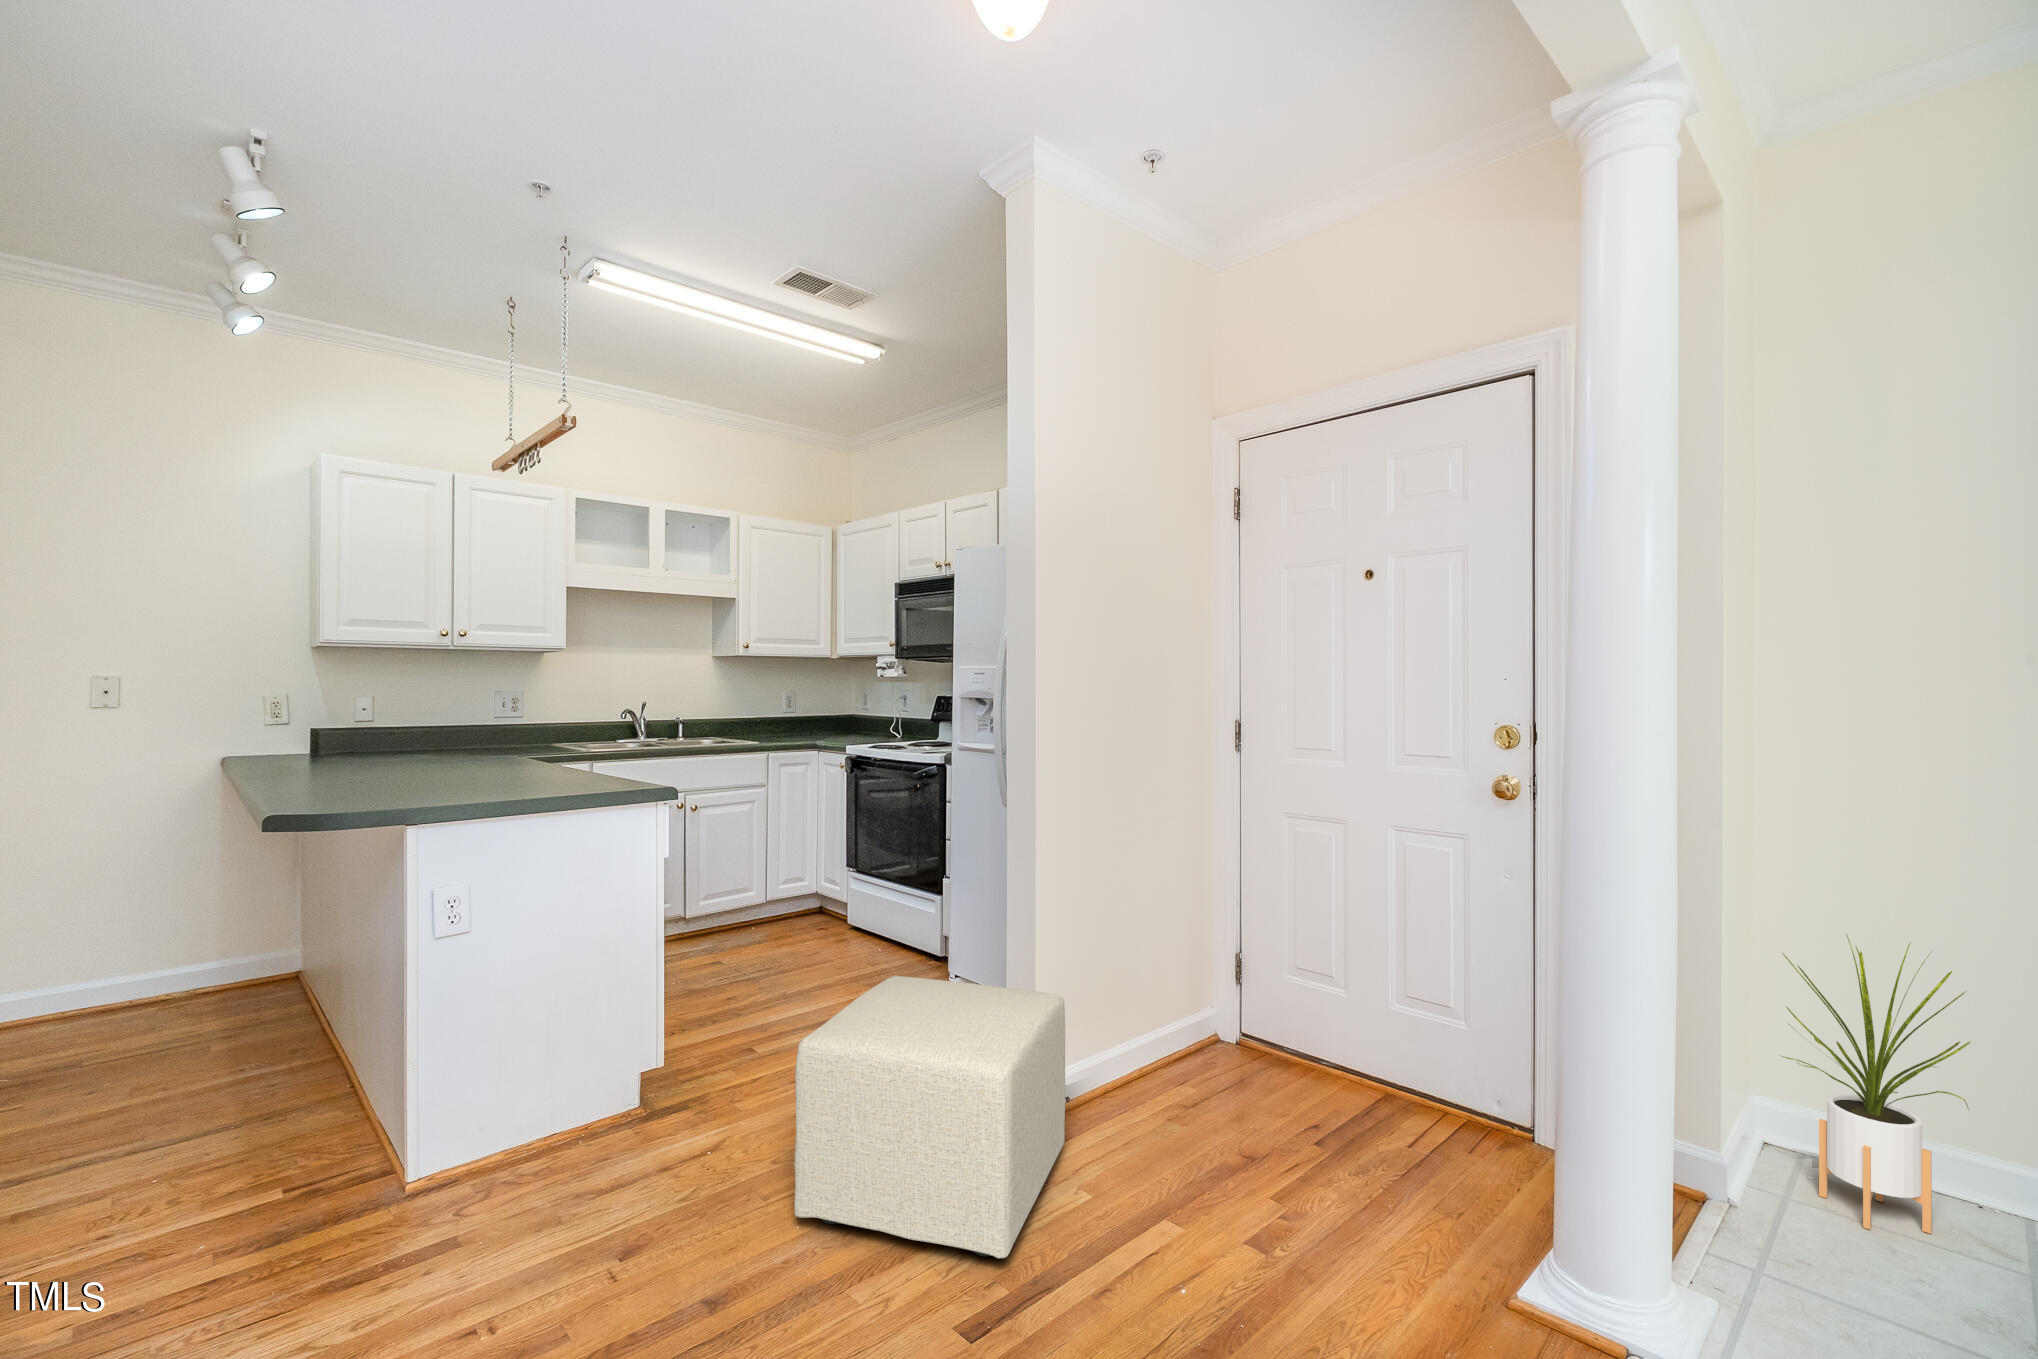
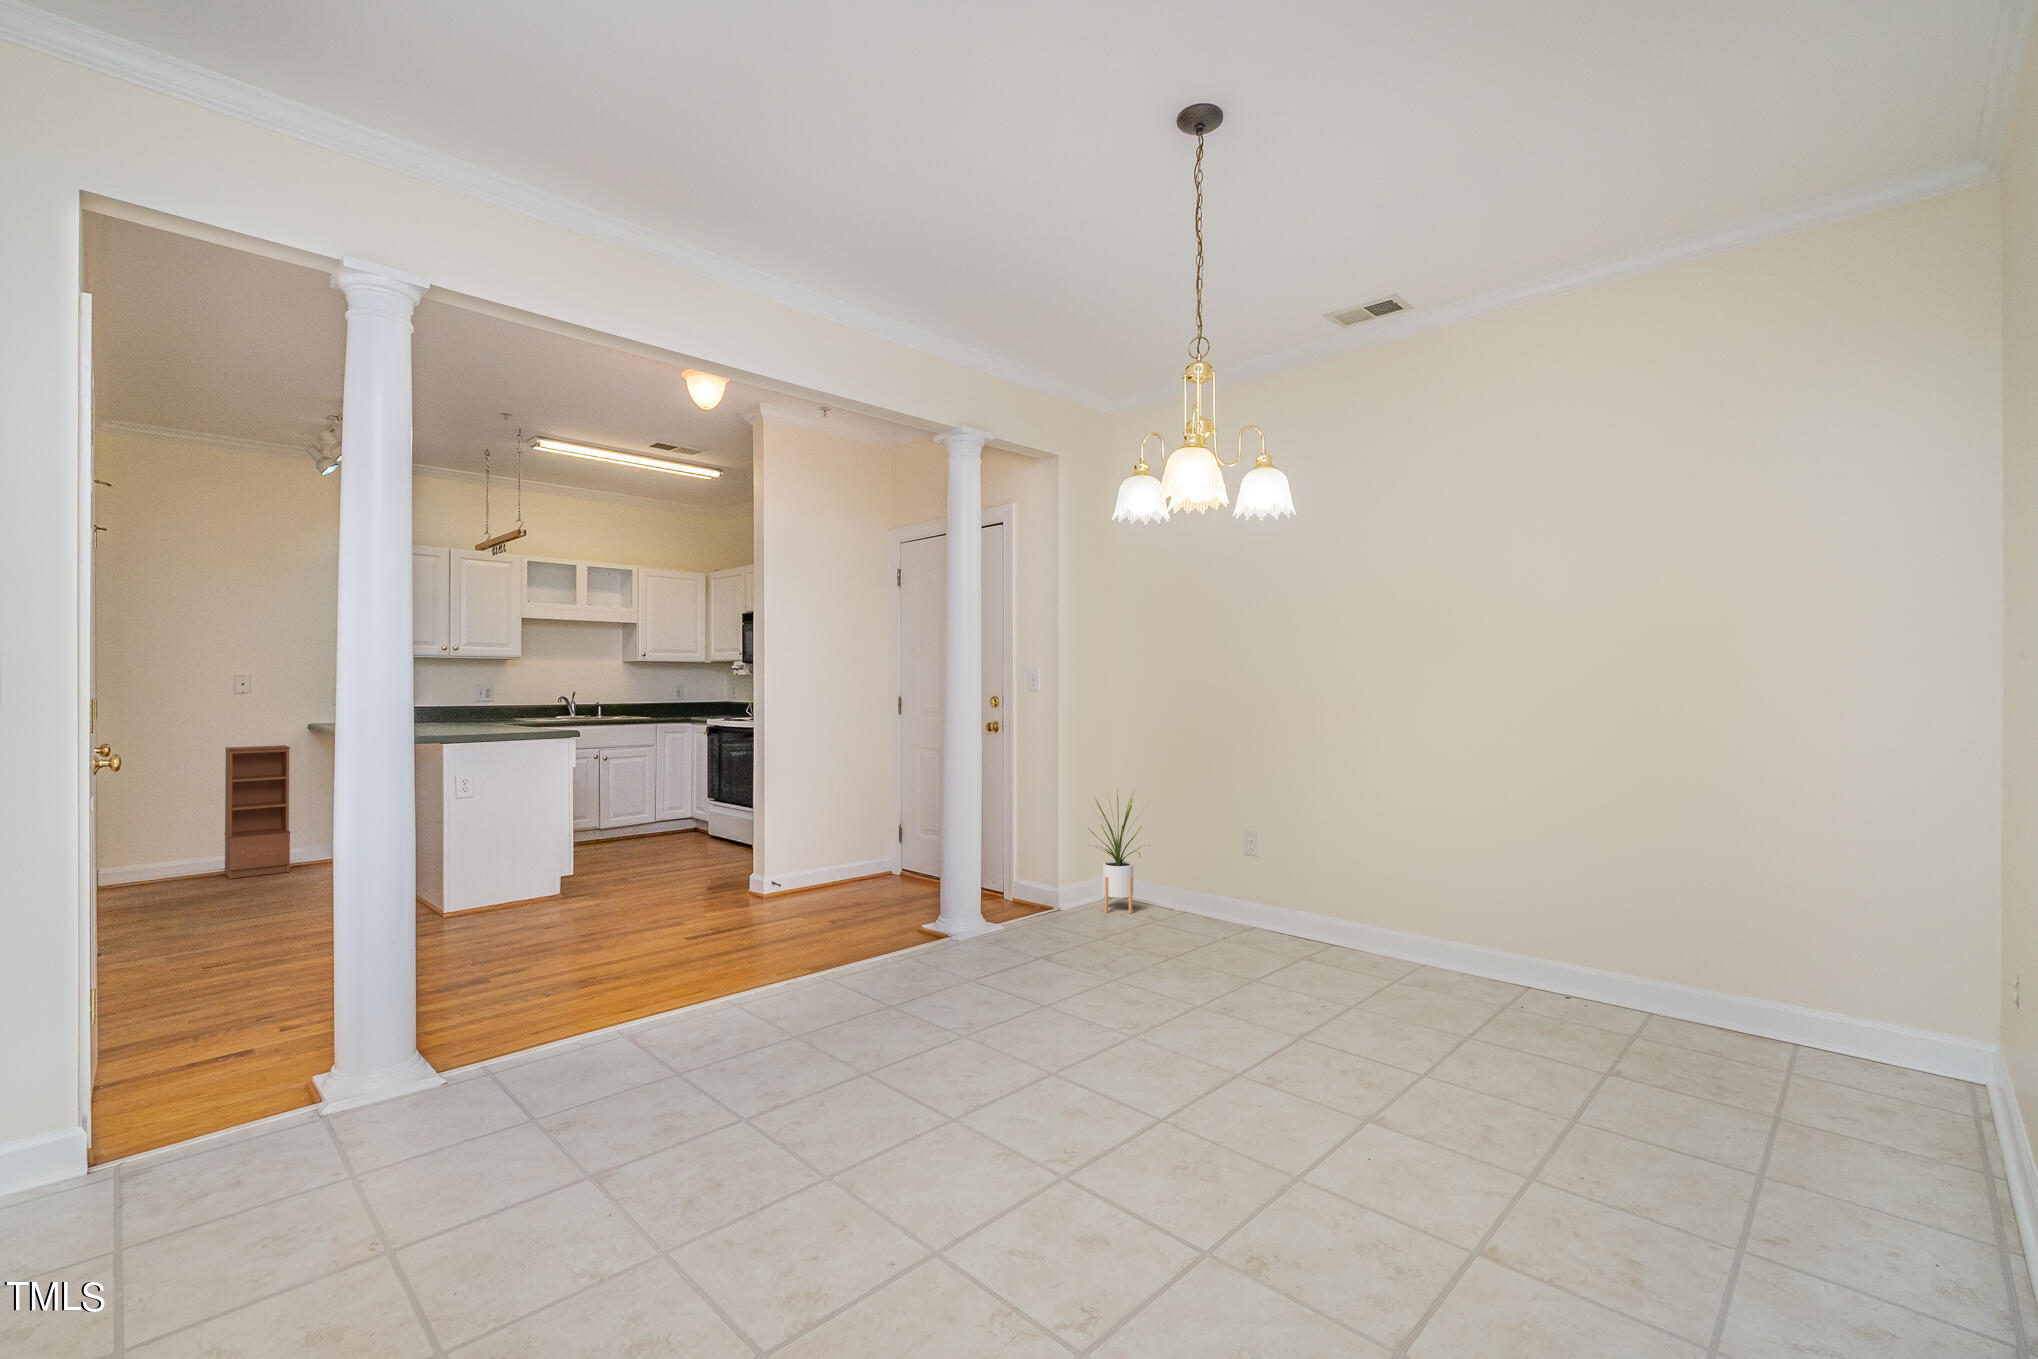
bookcase: none [38,792,163,1040] -> present [225,745,290,879]
ottoman: present [794,976,1065,1258] -> none [630,822,768,921]

